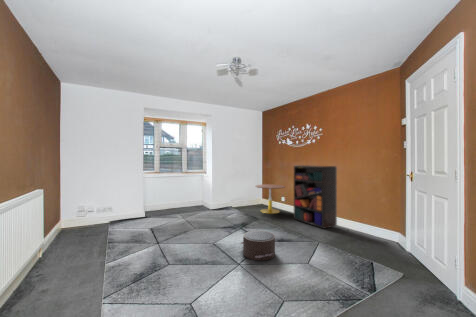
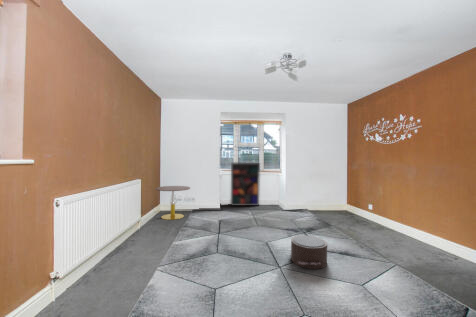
bookshelf: present [294,165,337,228] -> present [230,162,260,206]
side table: present [256,184,285,214] -> present [155,186,190,220]

